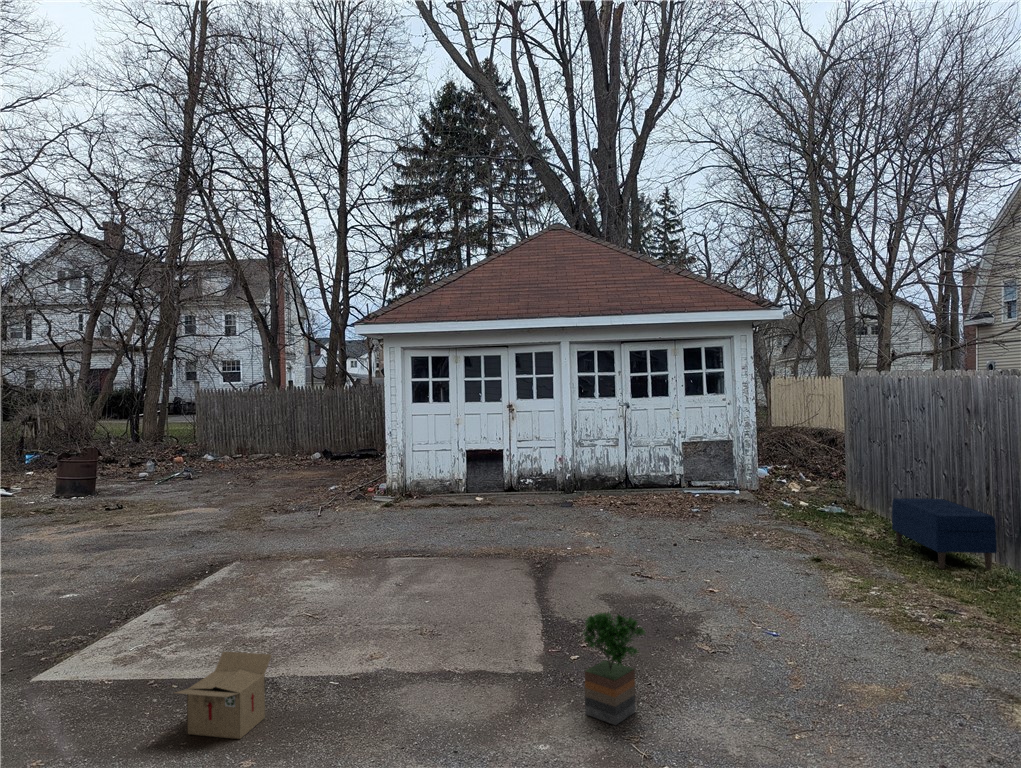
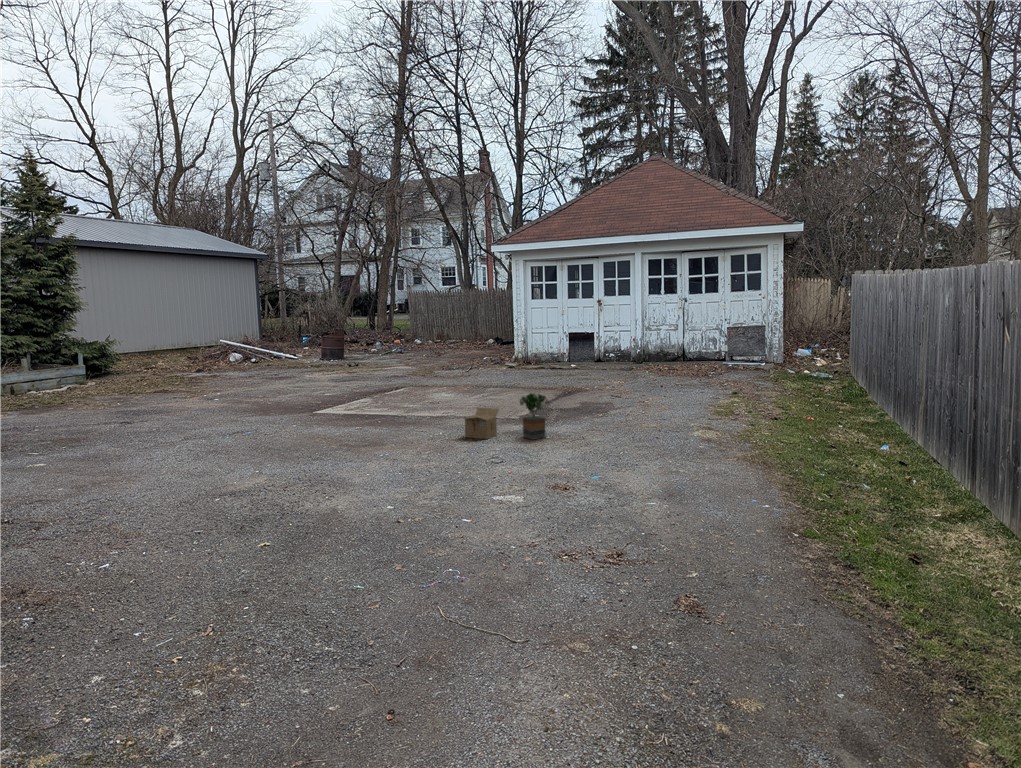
bench: present [892,498,997,570] -> none [818,362,859,406]
cardboard box: present [175,651,271,739] -> present [465,408,499,439]

